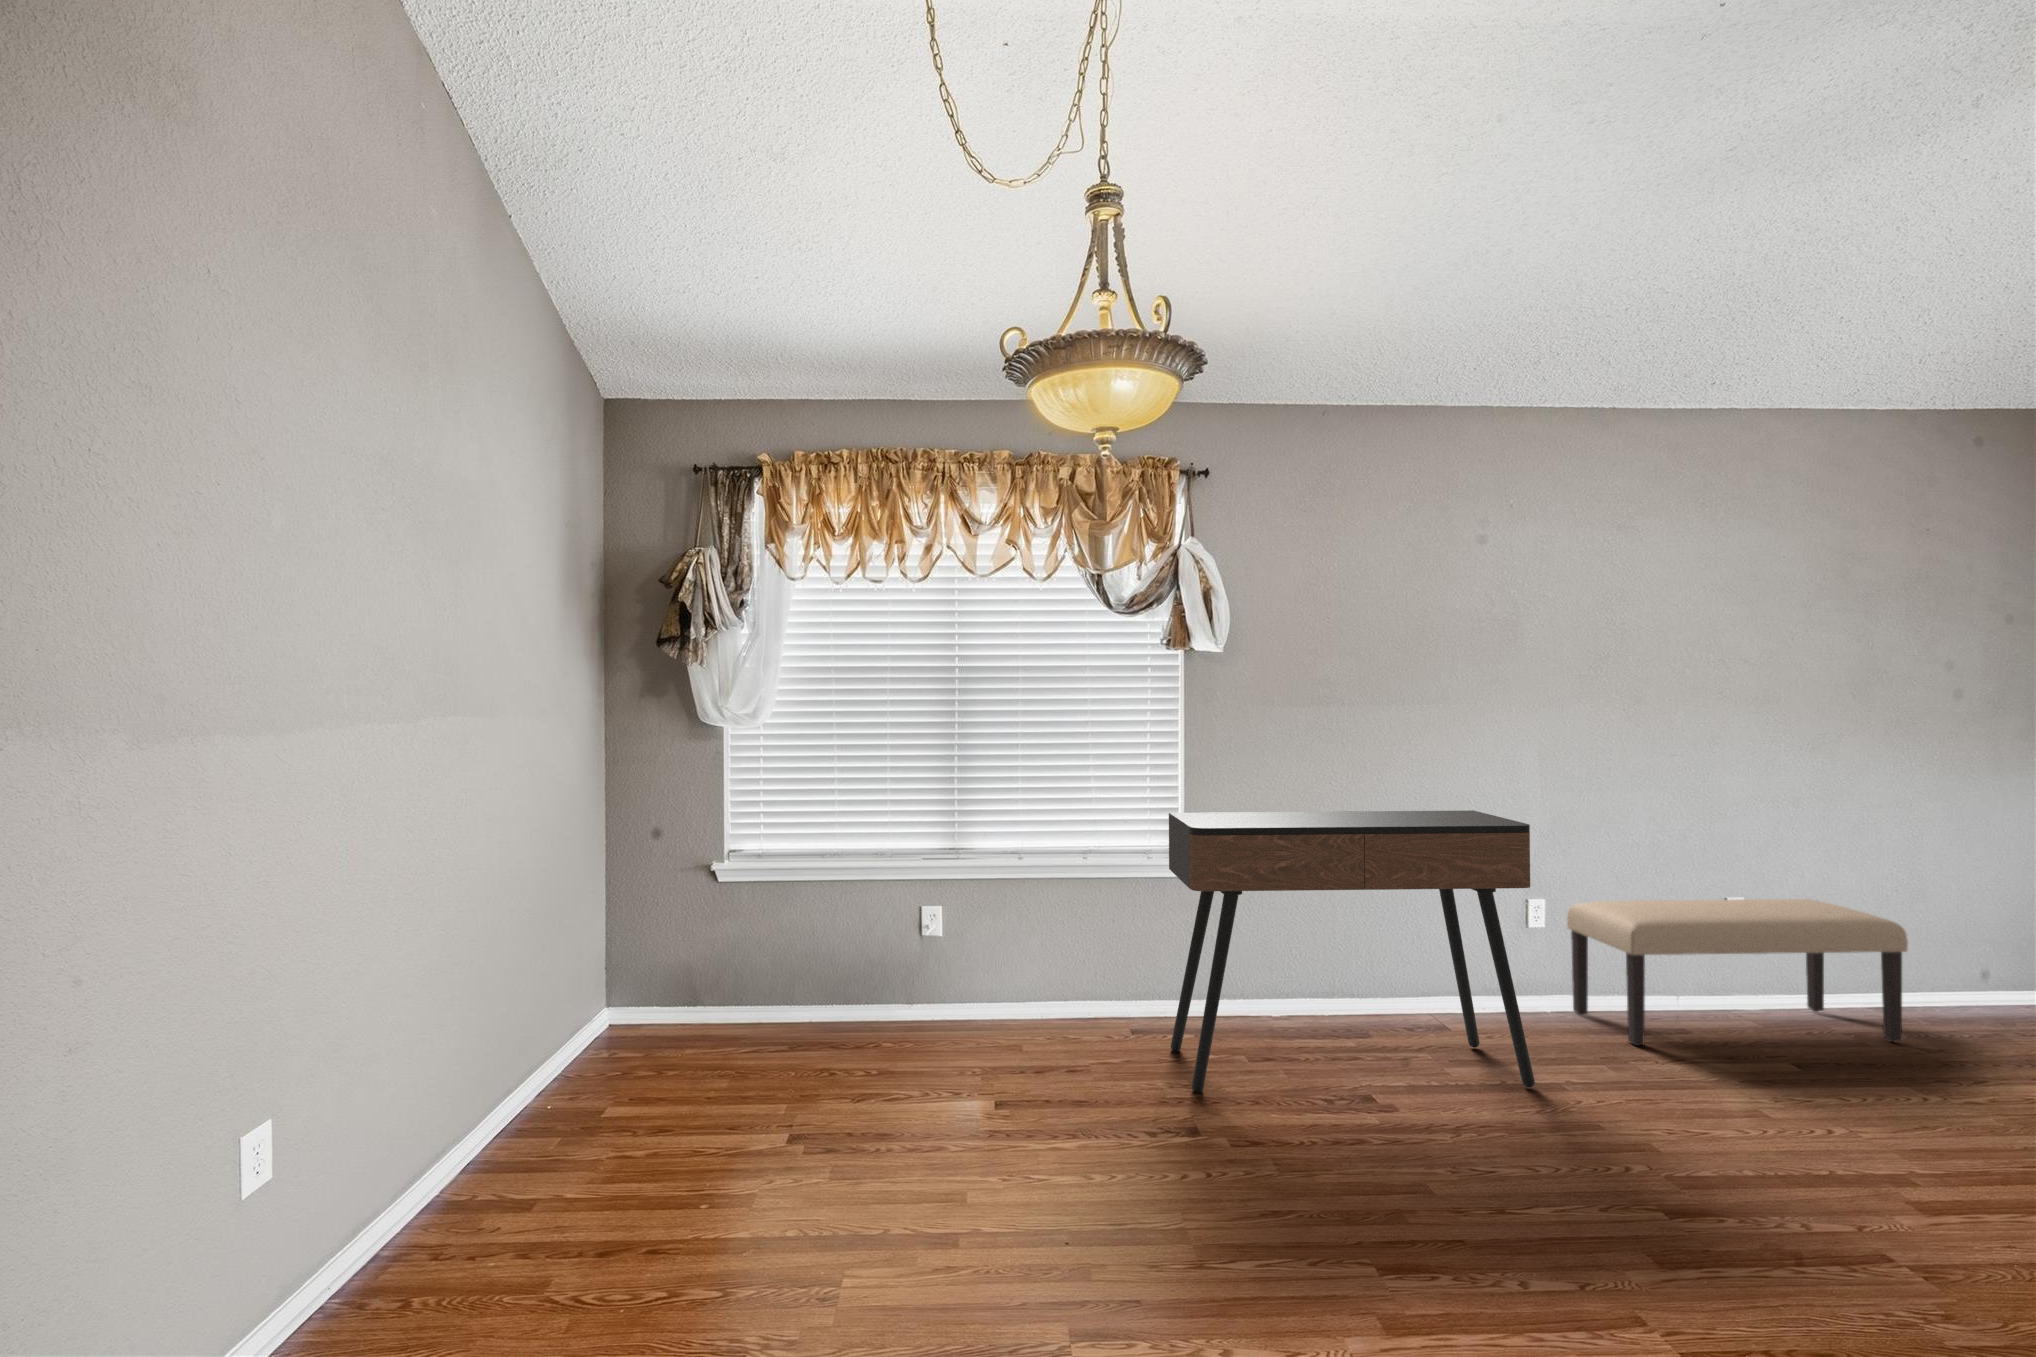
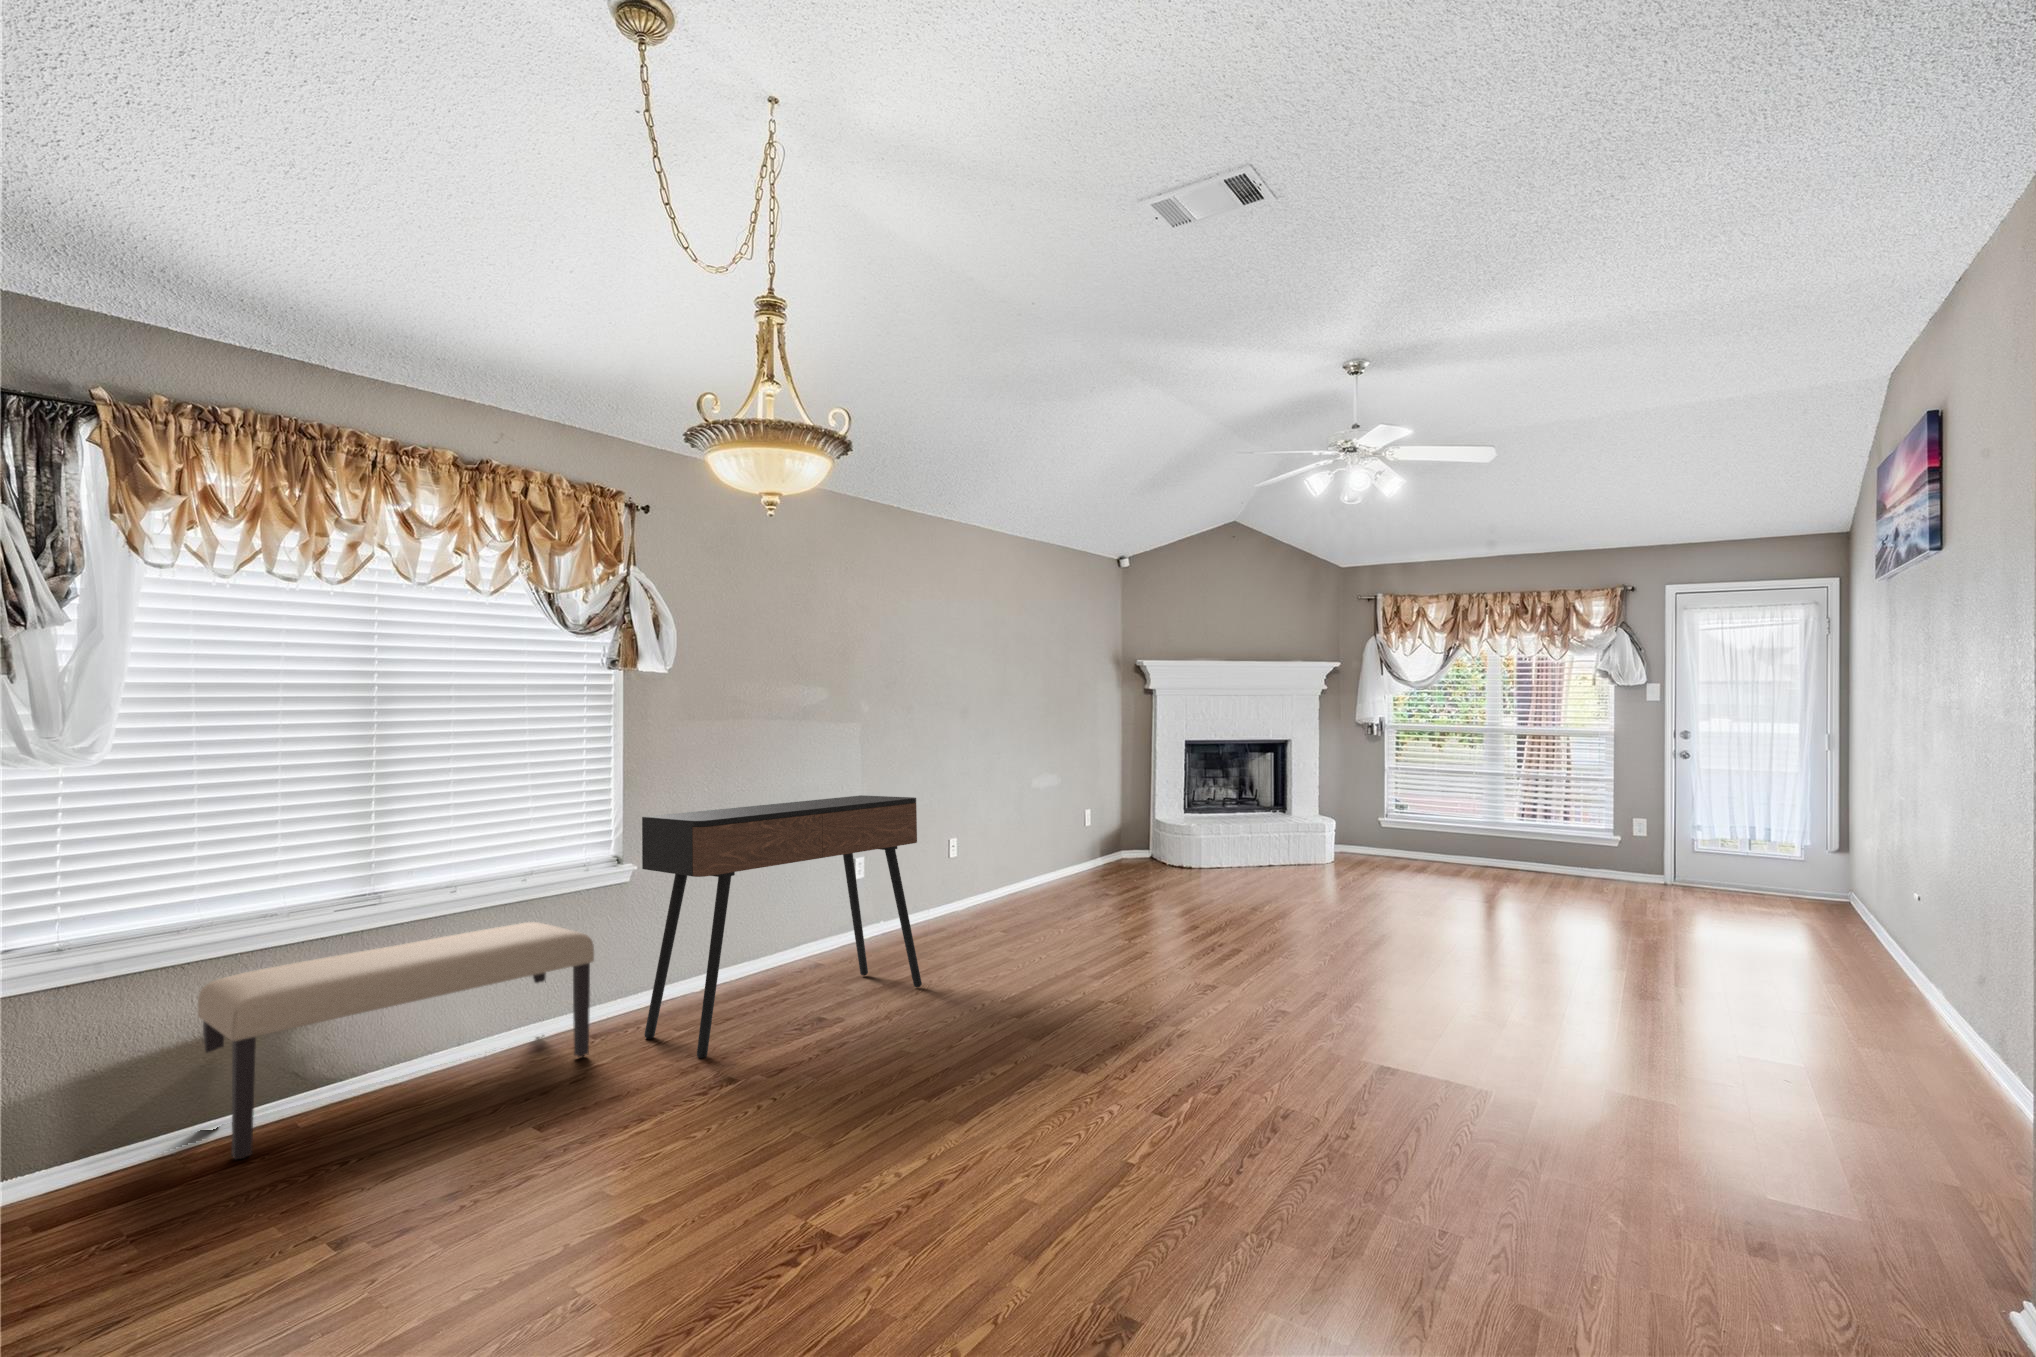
bench: present [1567,899,1908,1046] -> present [198,922,594,1159]

